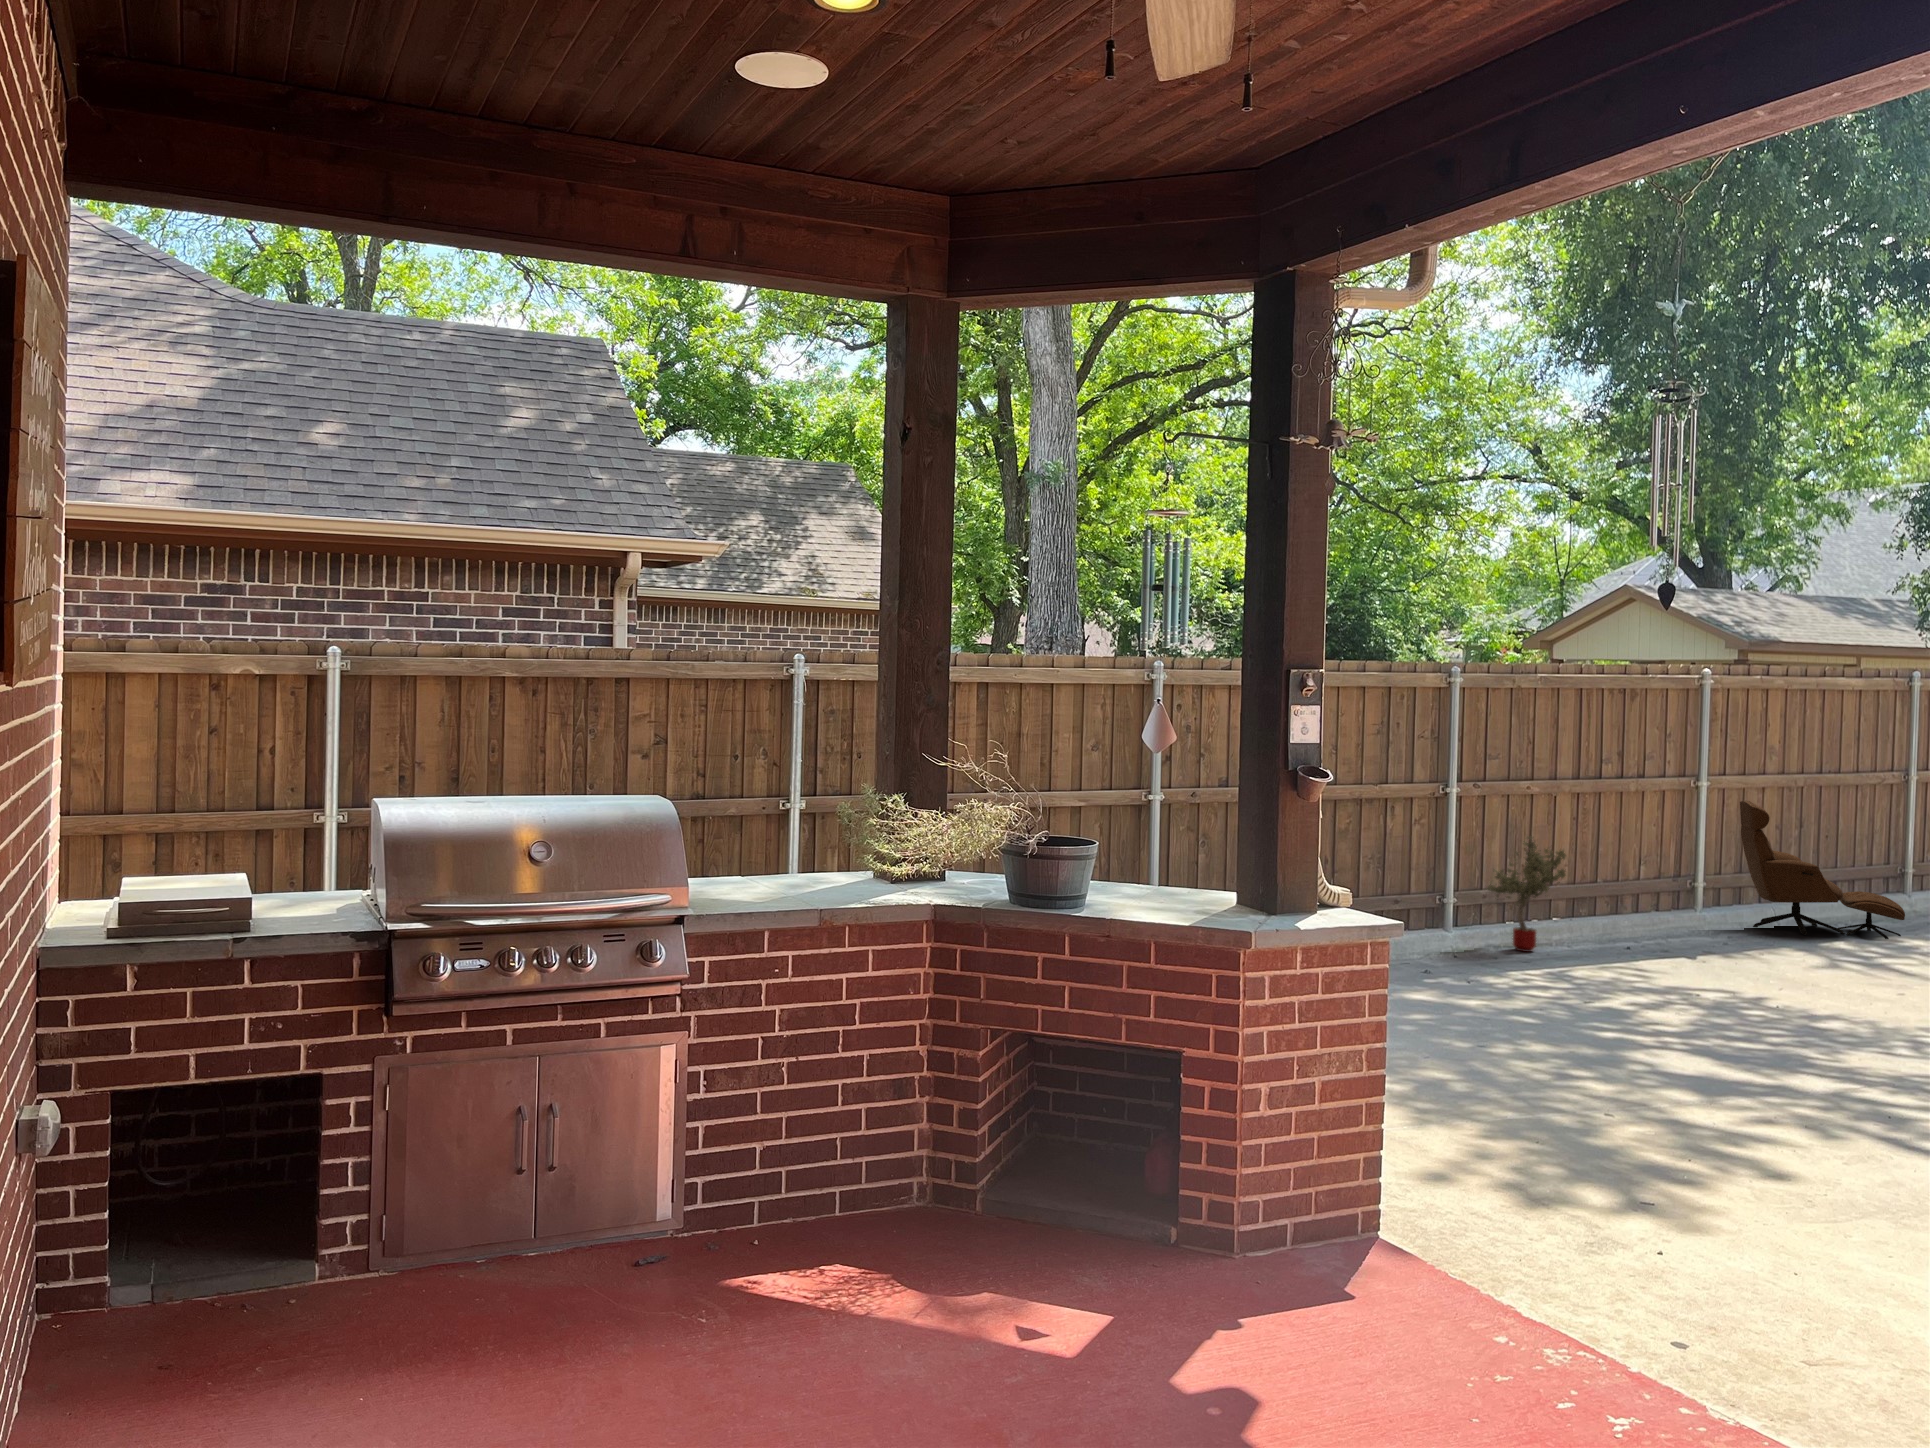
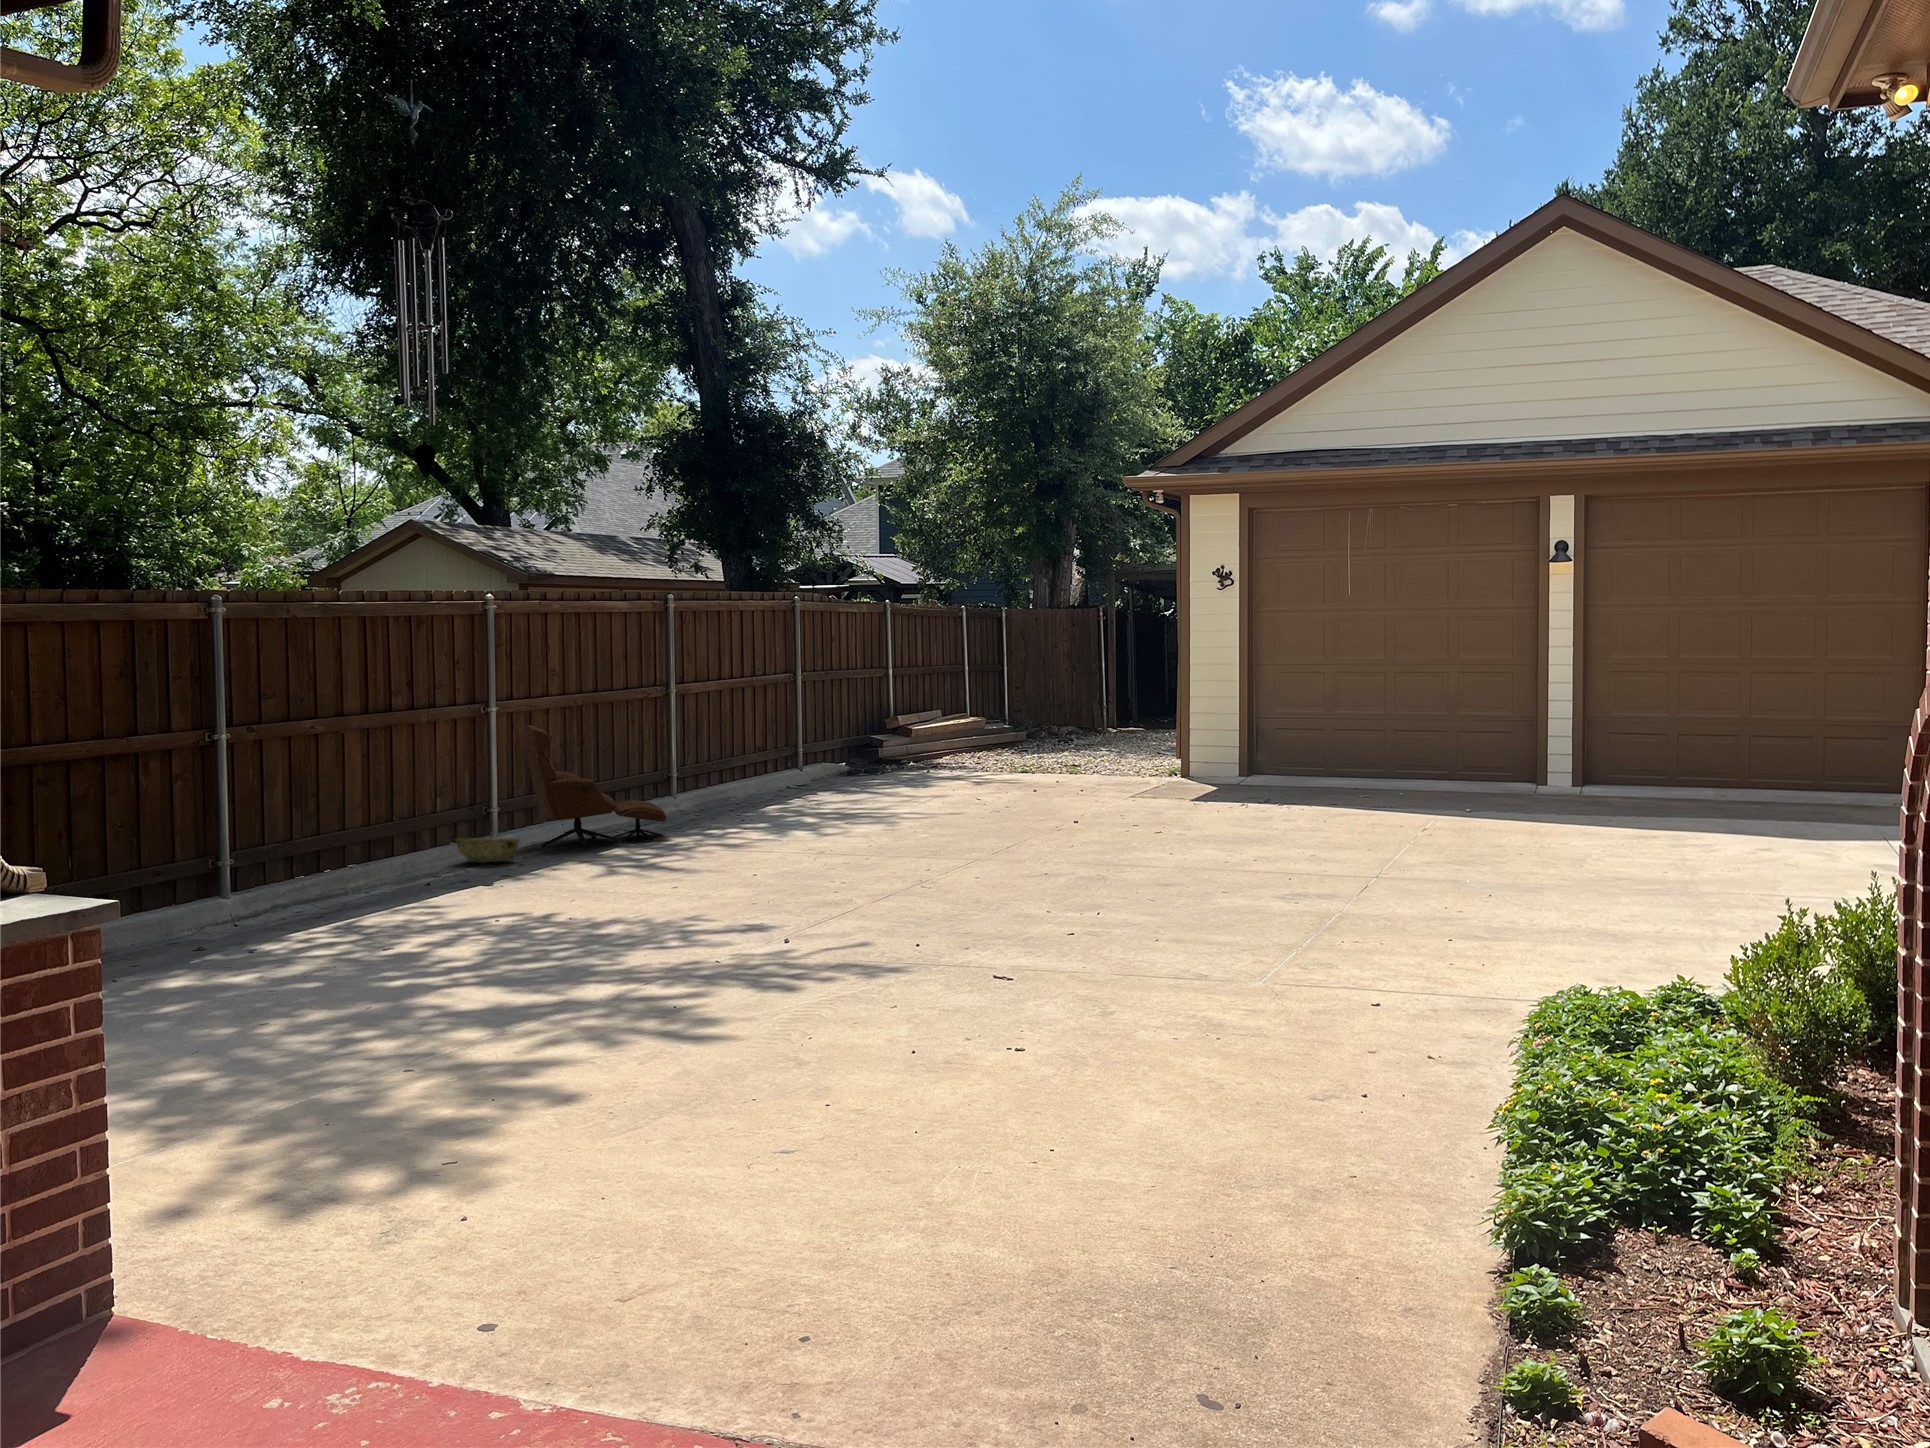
potted tree: present [1487,836,1566,952] -> none [264,781,356,910]
woven basket: none [1661,905,1730,936] -> present [456,838,519,863]

